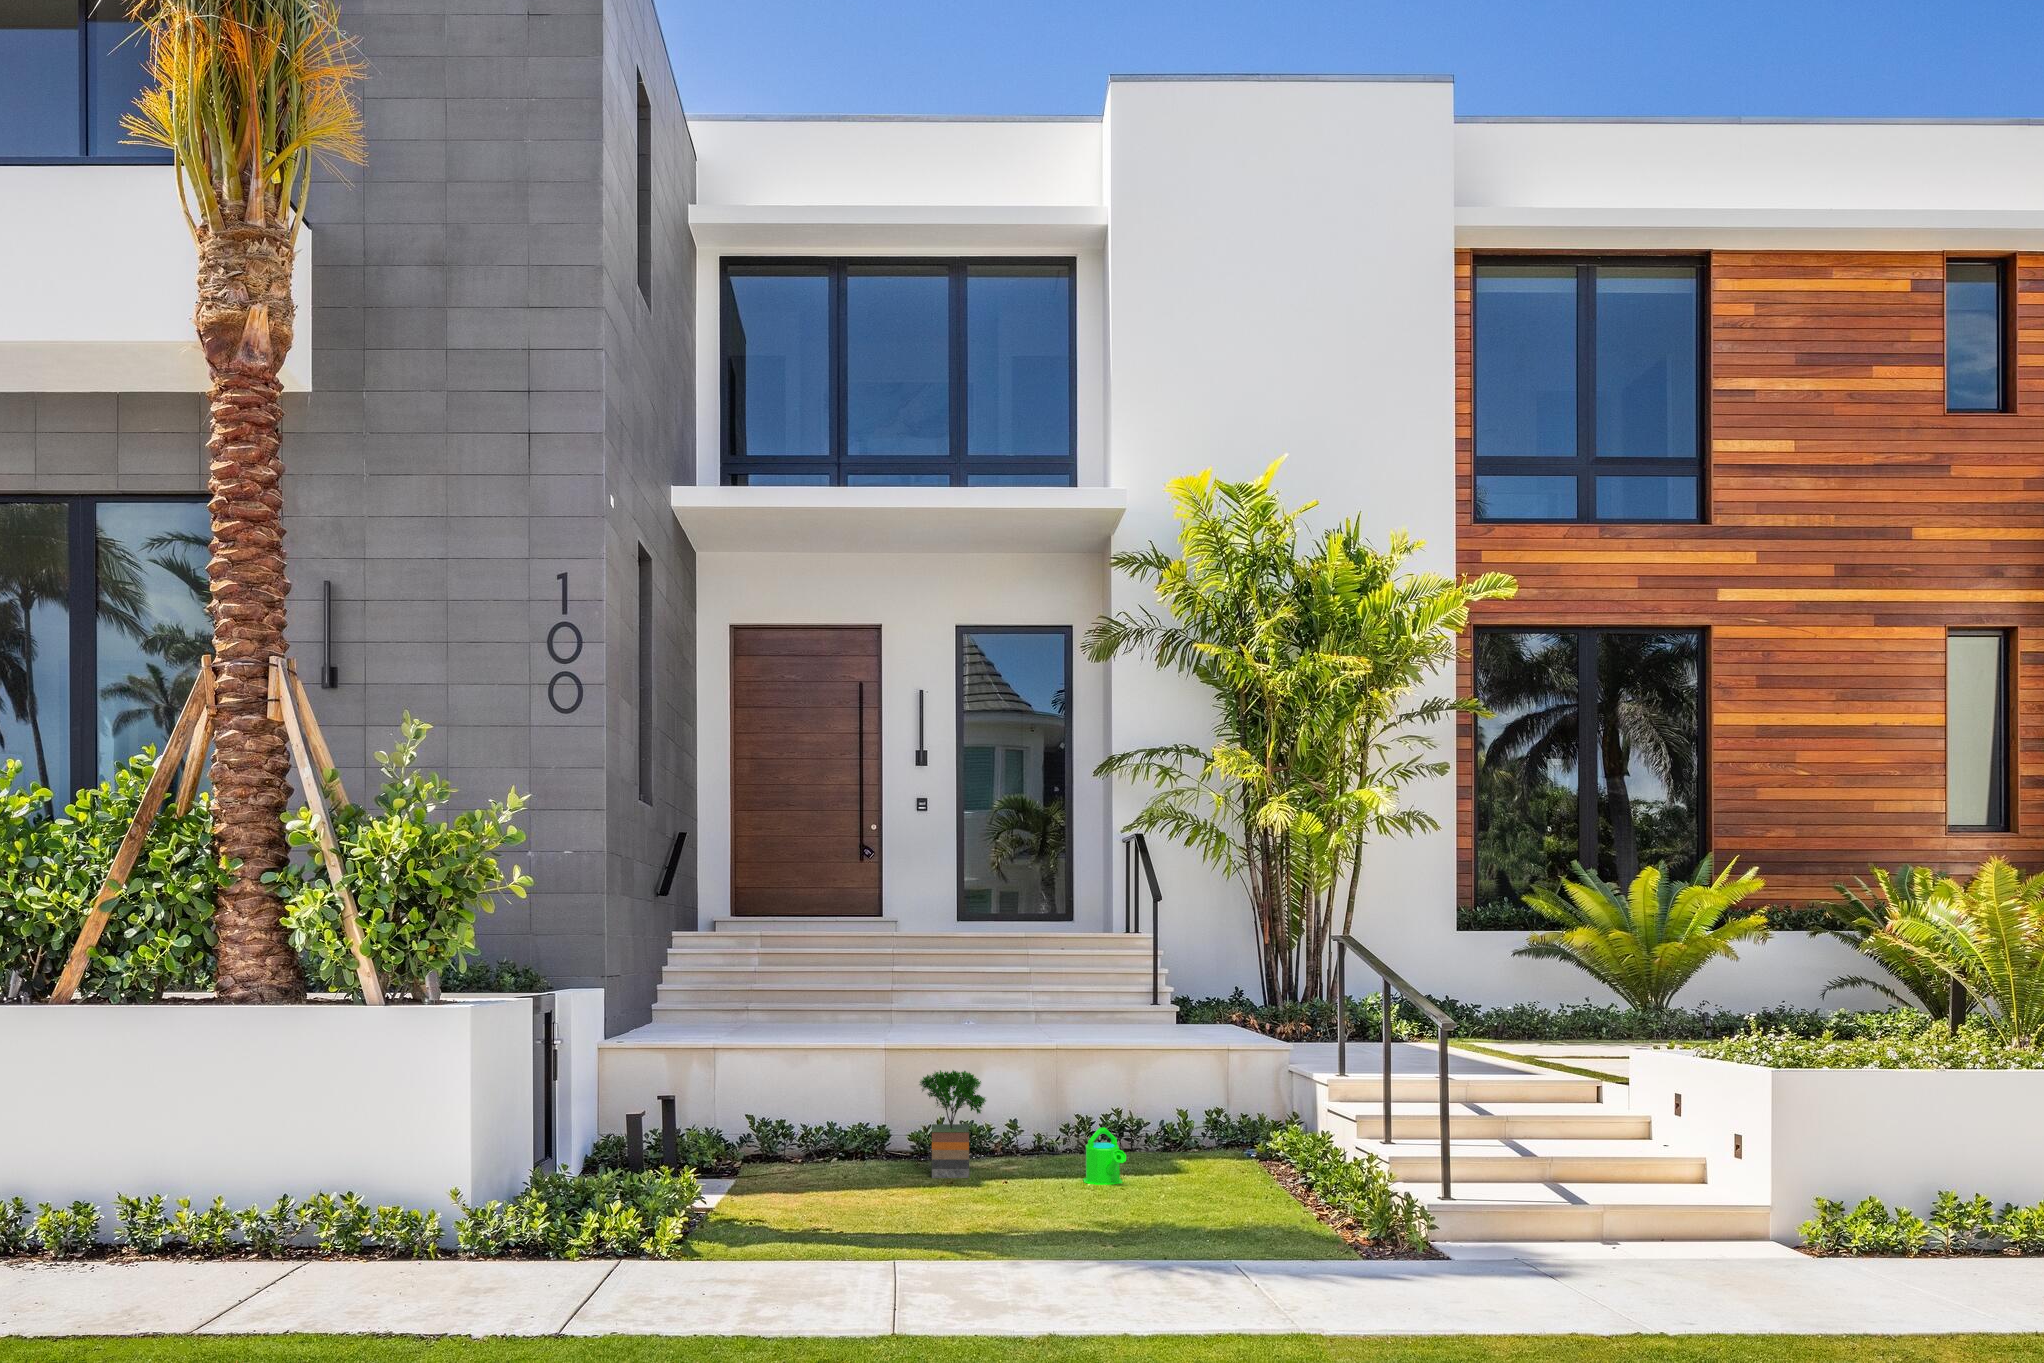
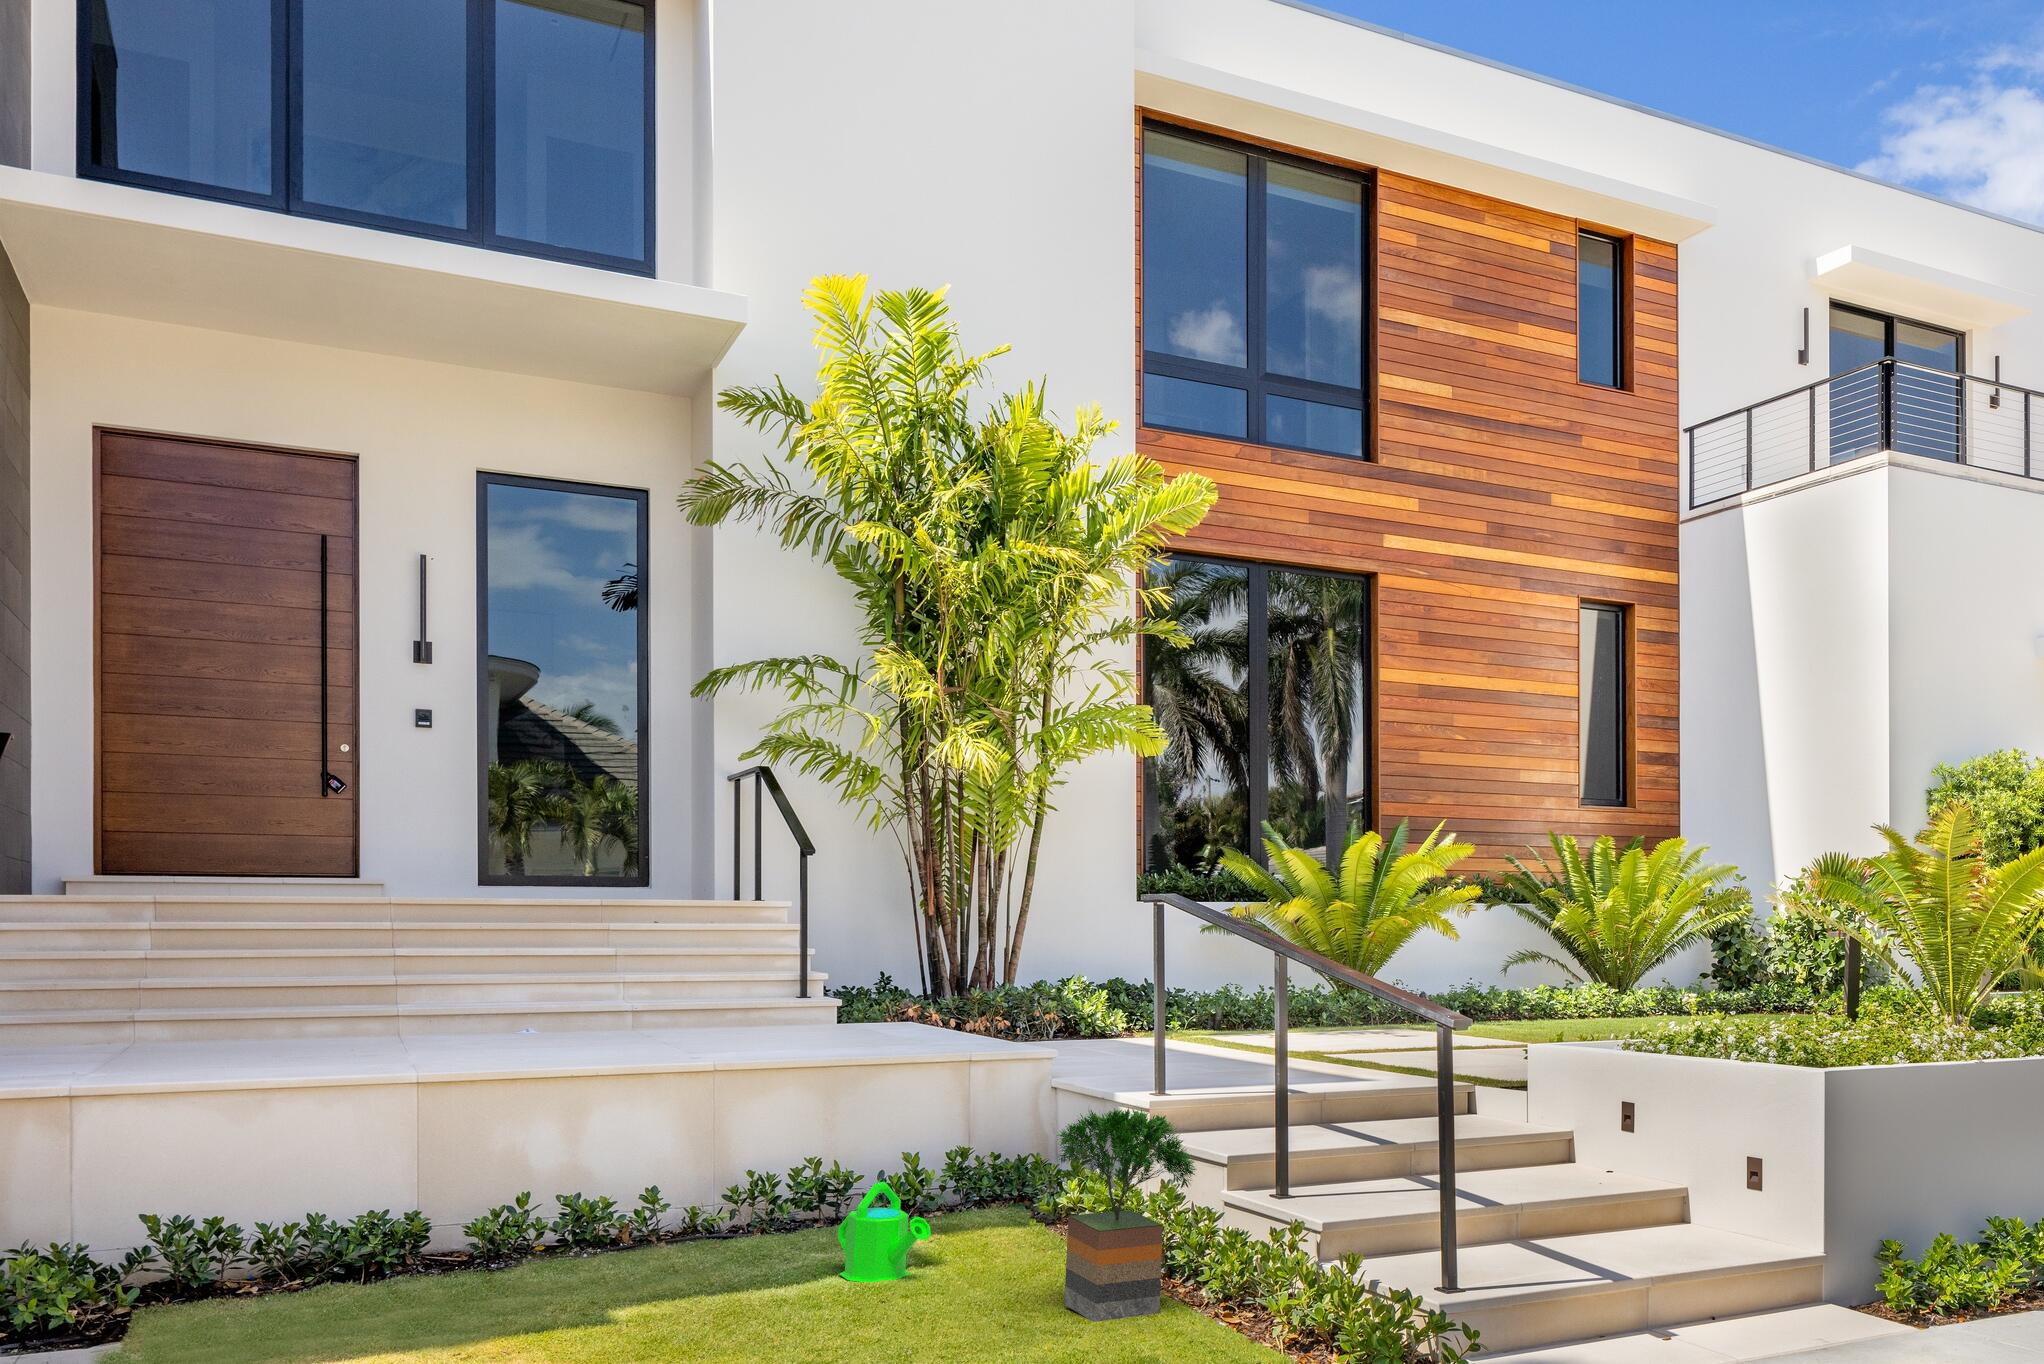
potted tree: present [919,1070,986,1178] -> present [1057,1108,1196,1322]

